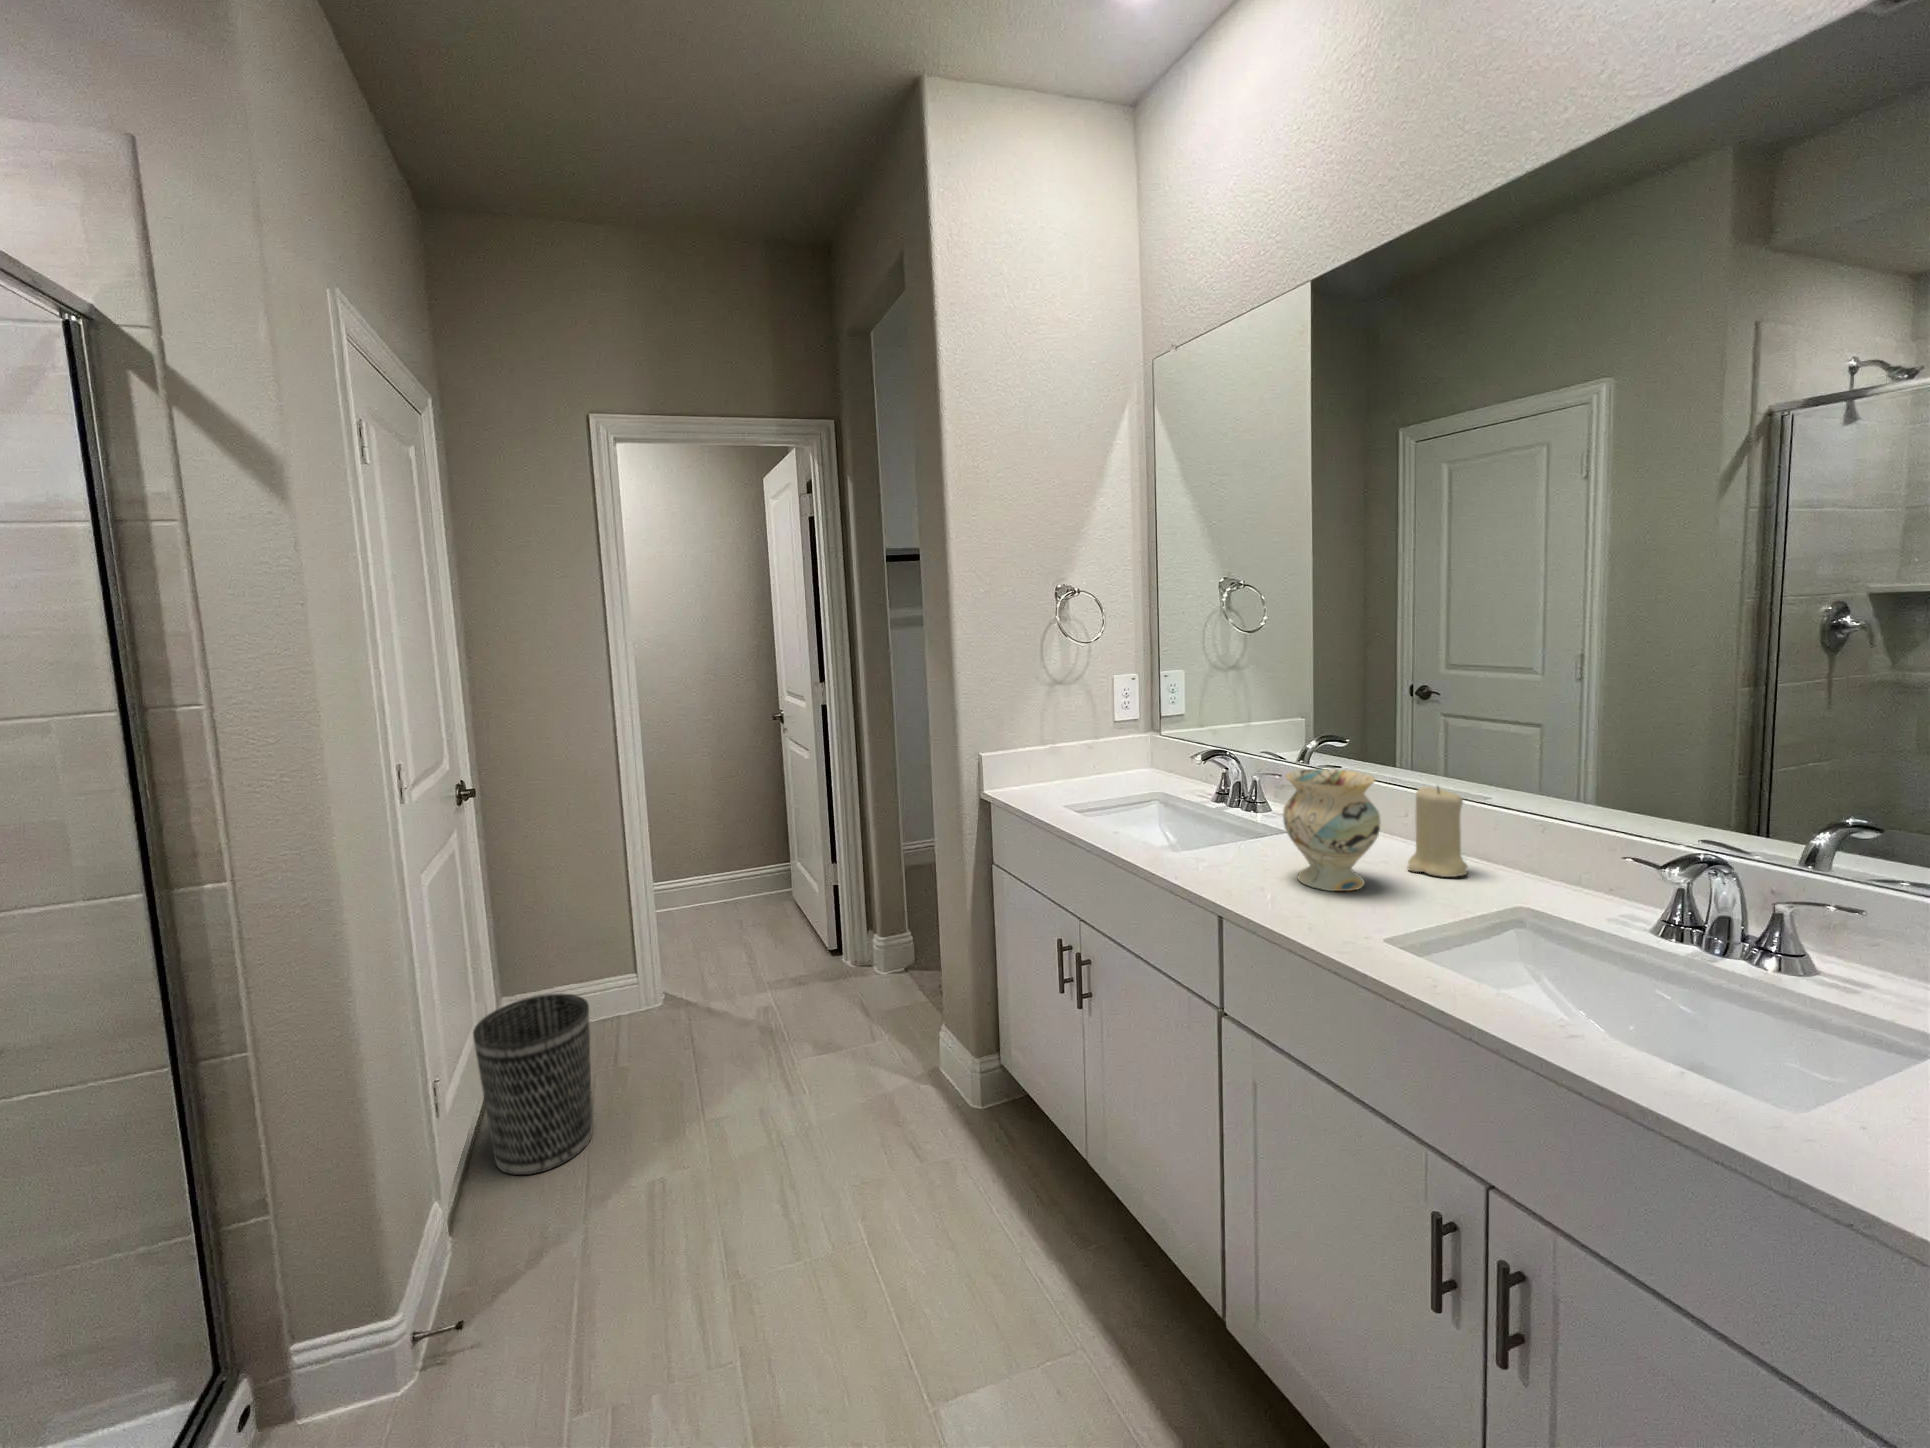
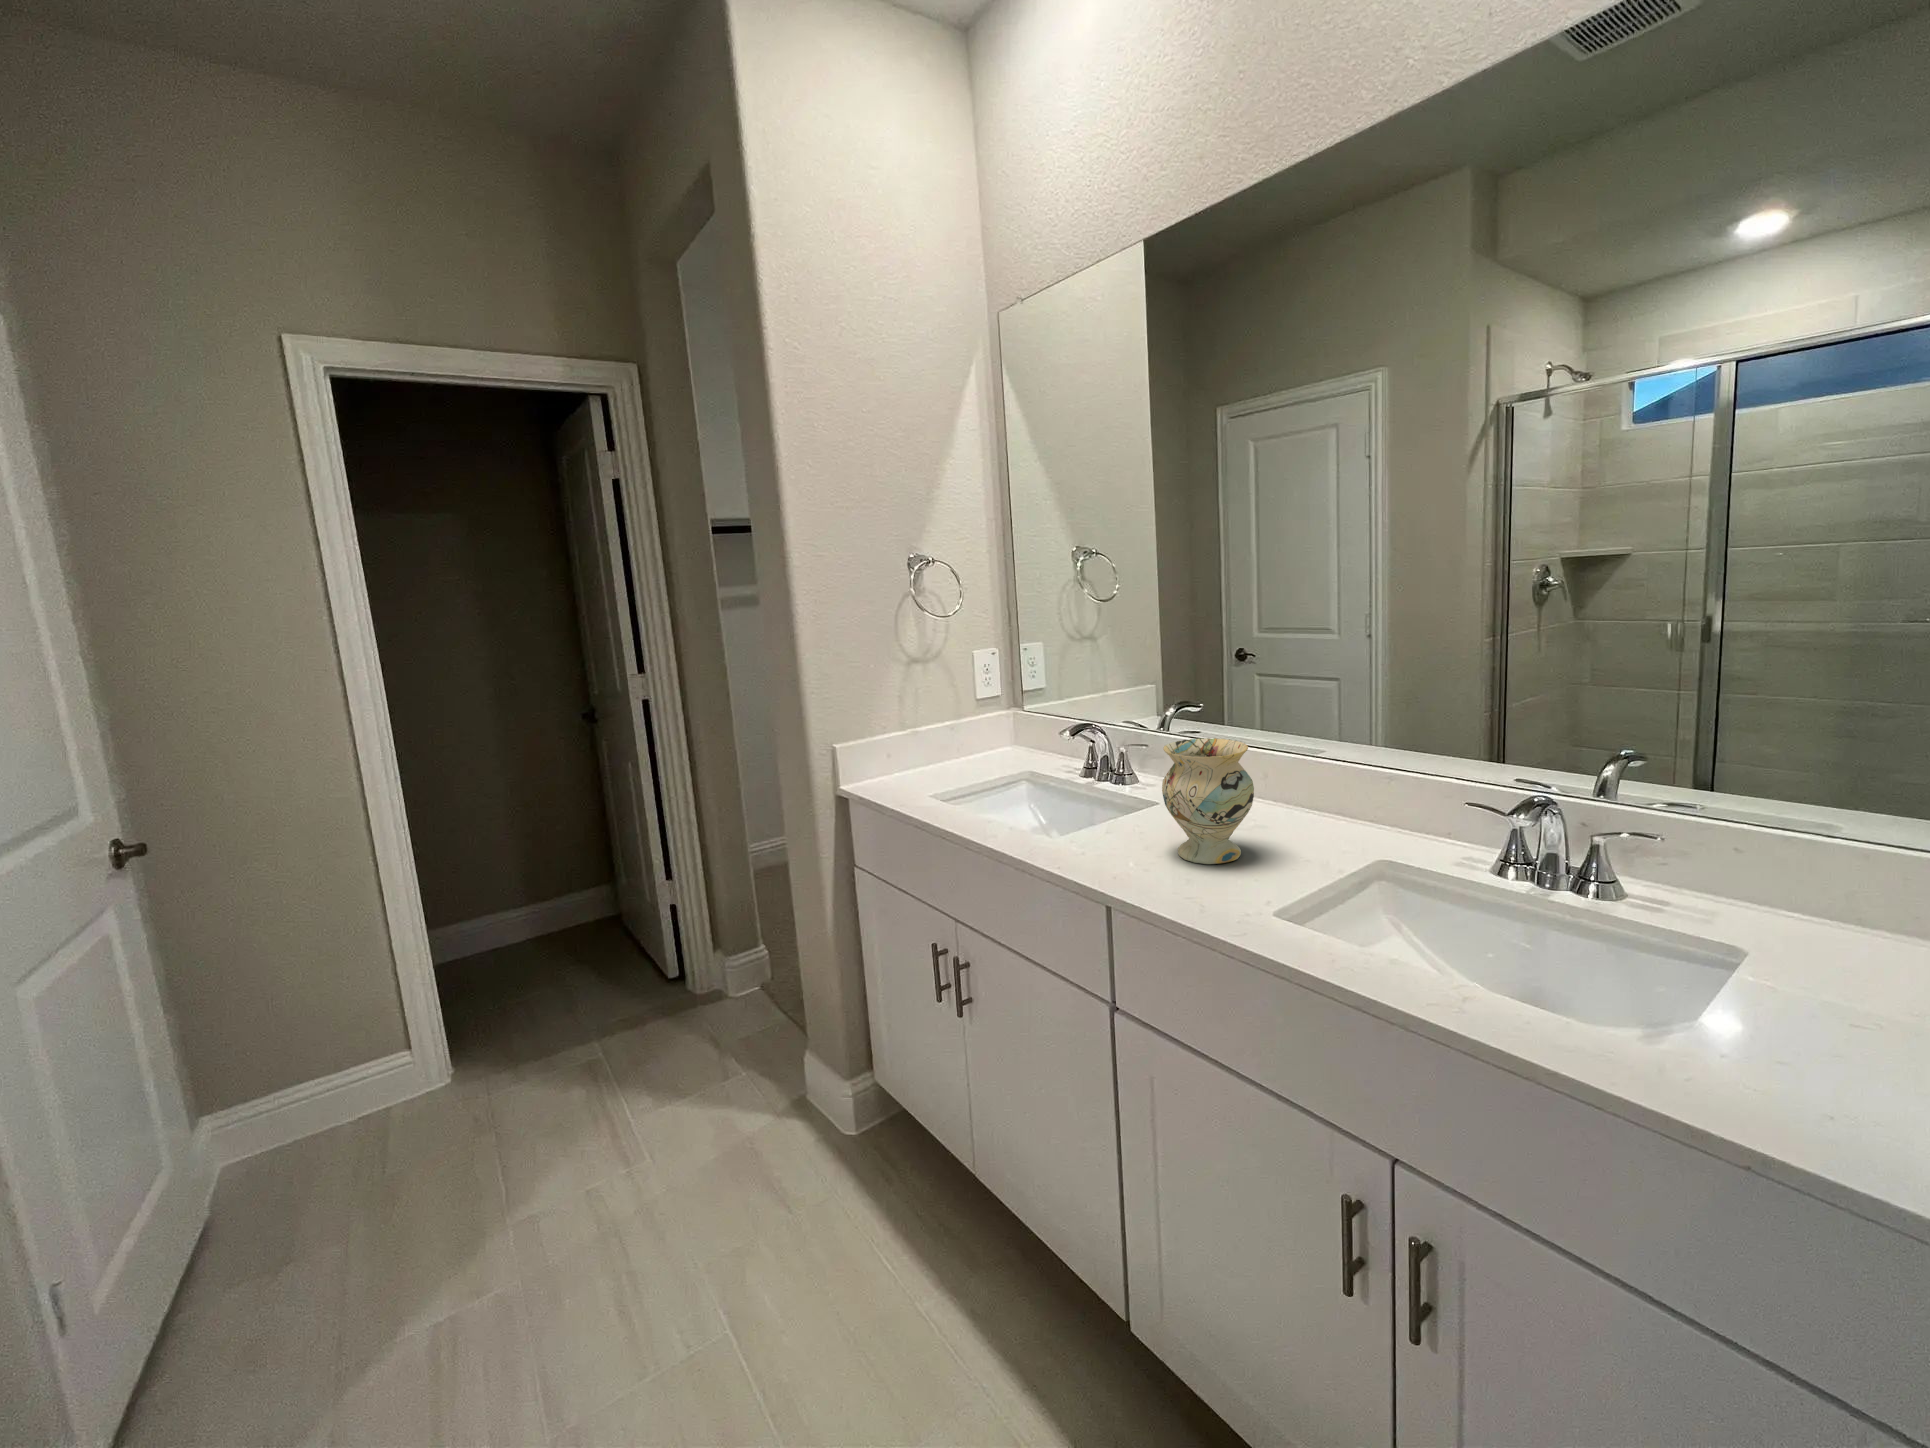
candle: present [1407,787,1468,877] -> none [1272,747,1325,836]
wastebasket: present [473,993,593,1175] -> none [130,1103,346,1369]

